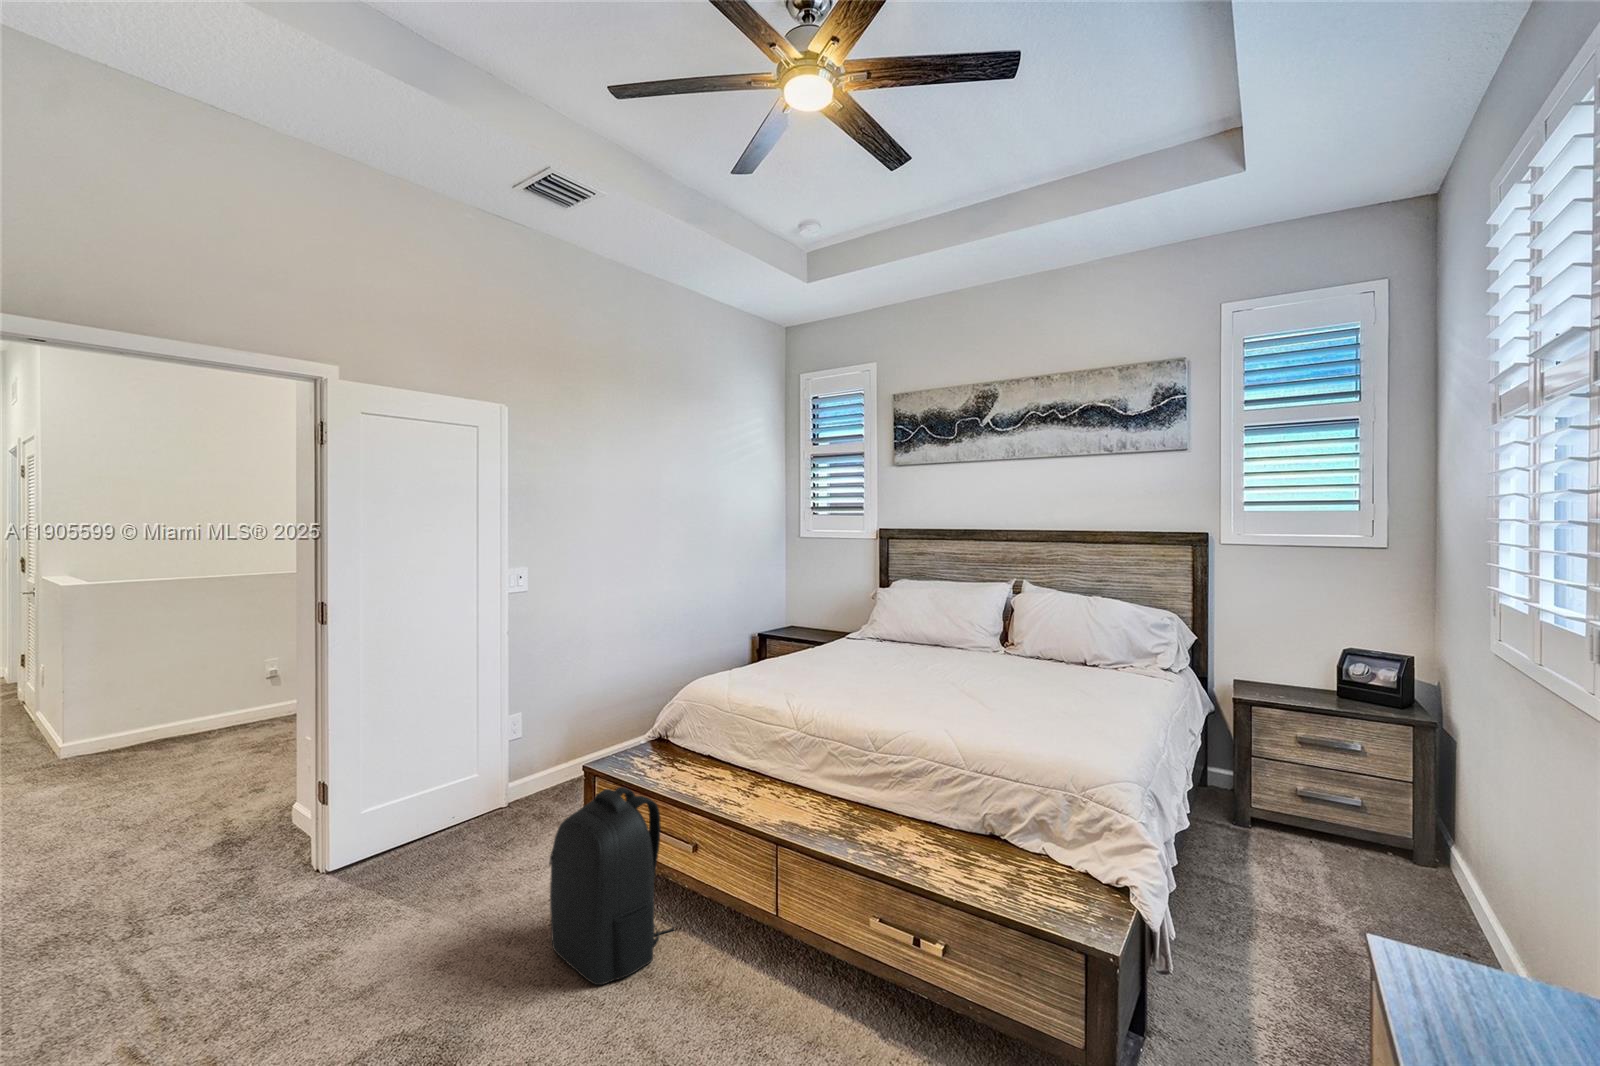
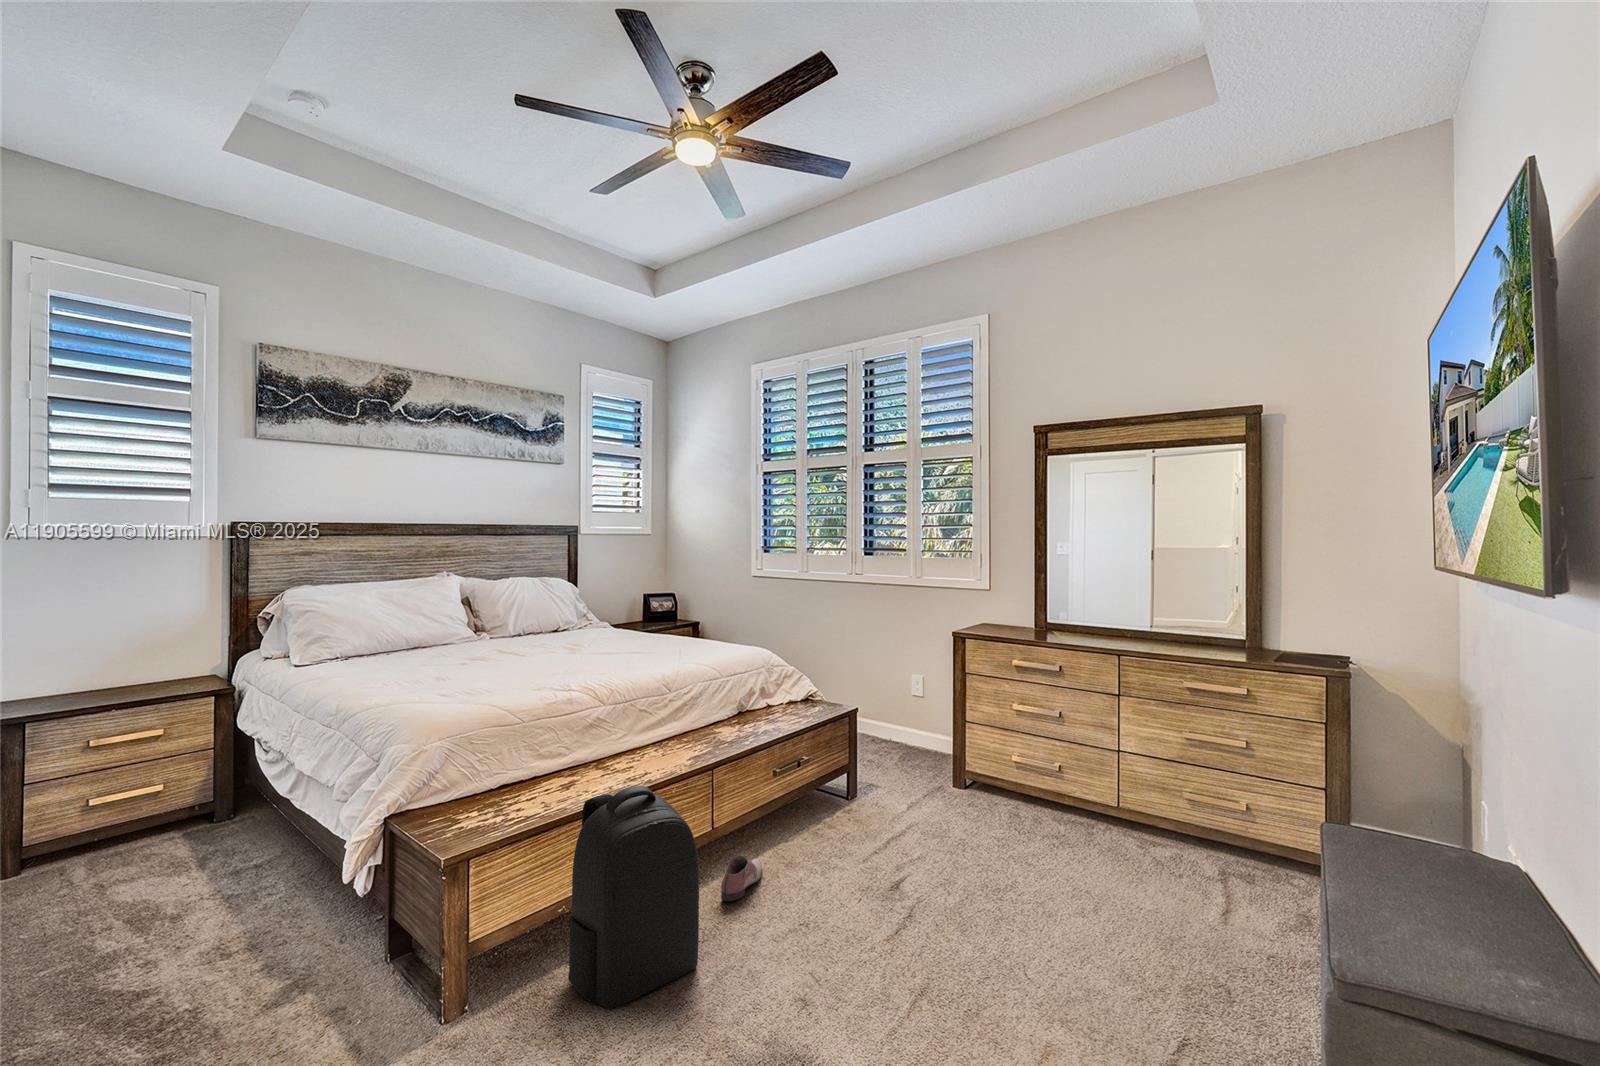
shoe: none [711,952,805,1007] -> present [721,855,762,901]

